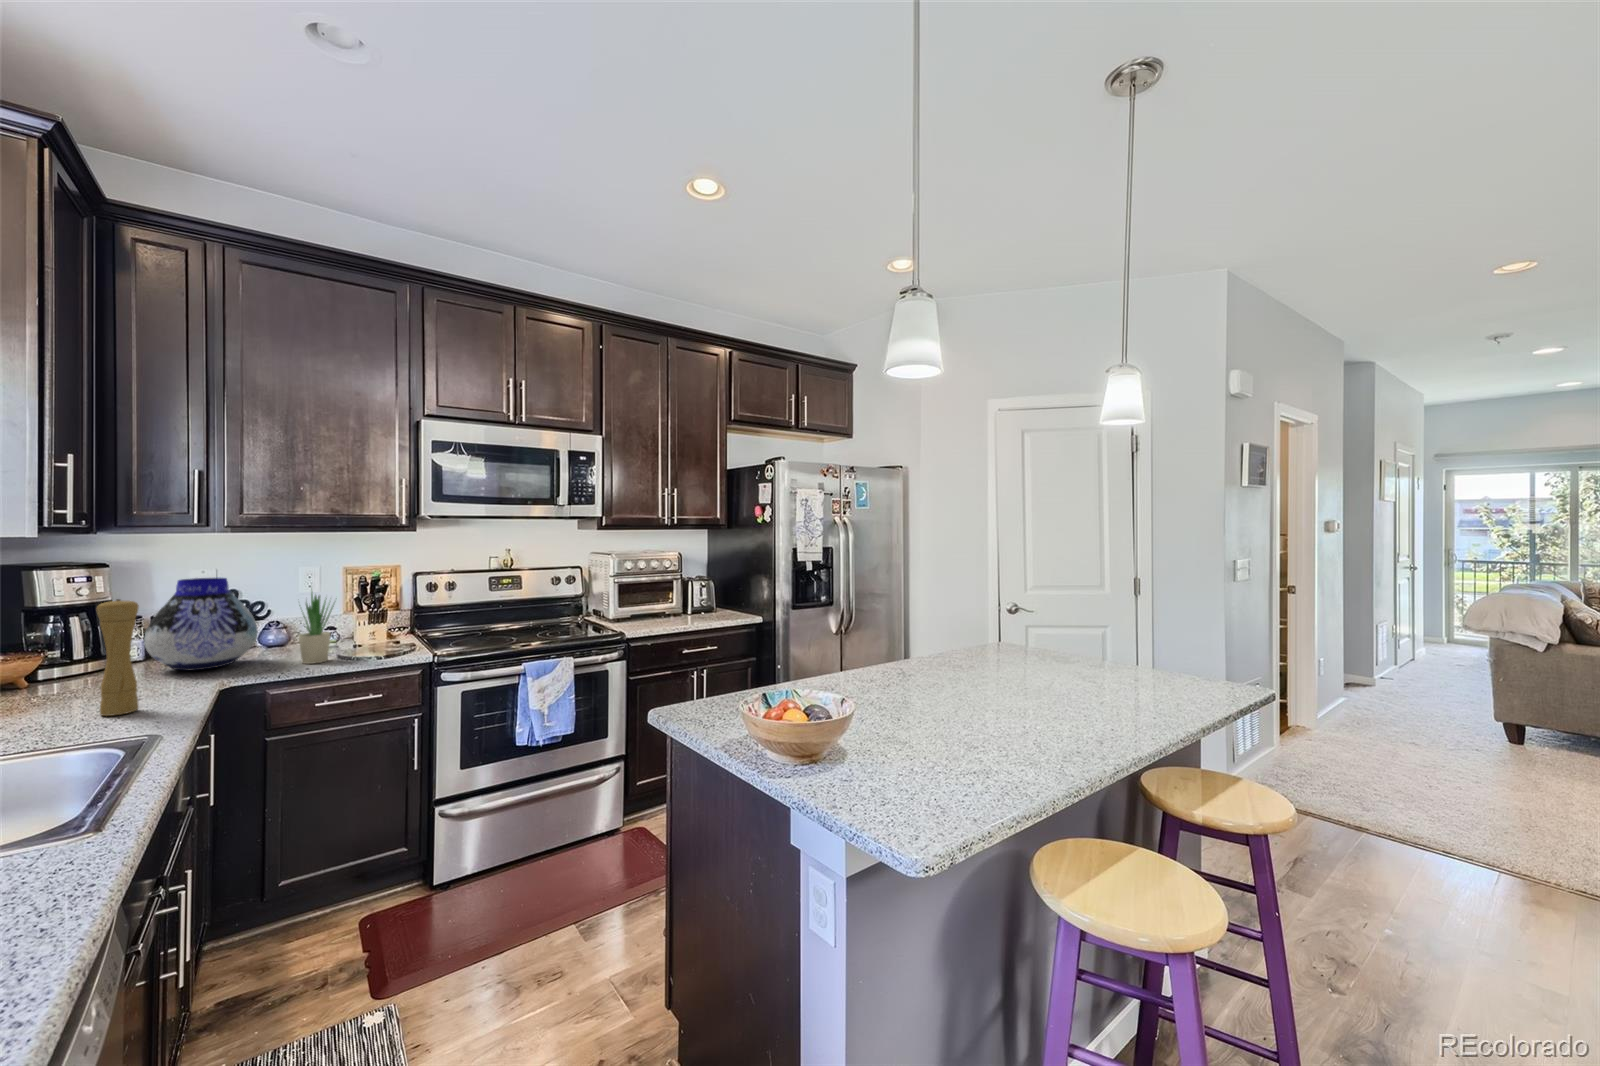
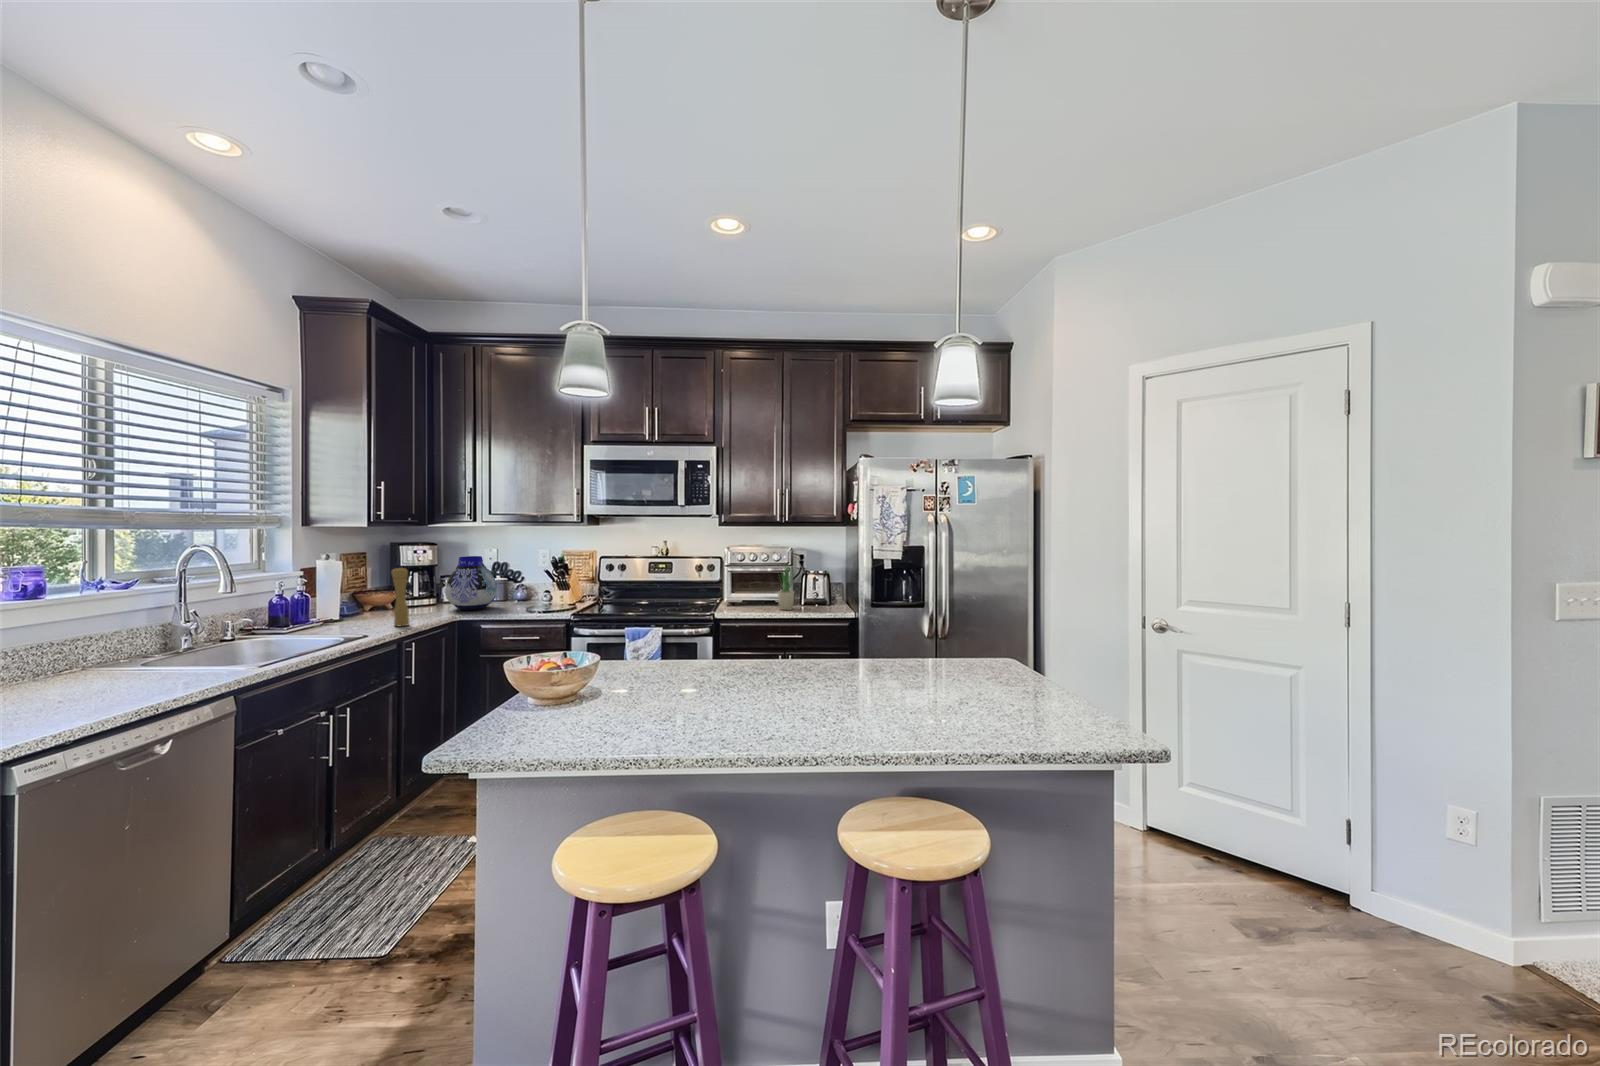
potted plant: present [299,592,334,664] -> present [778,567,794,610]

